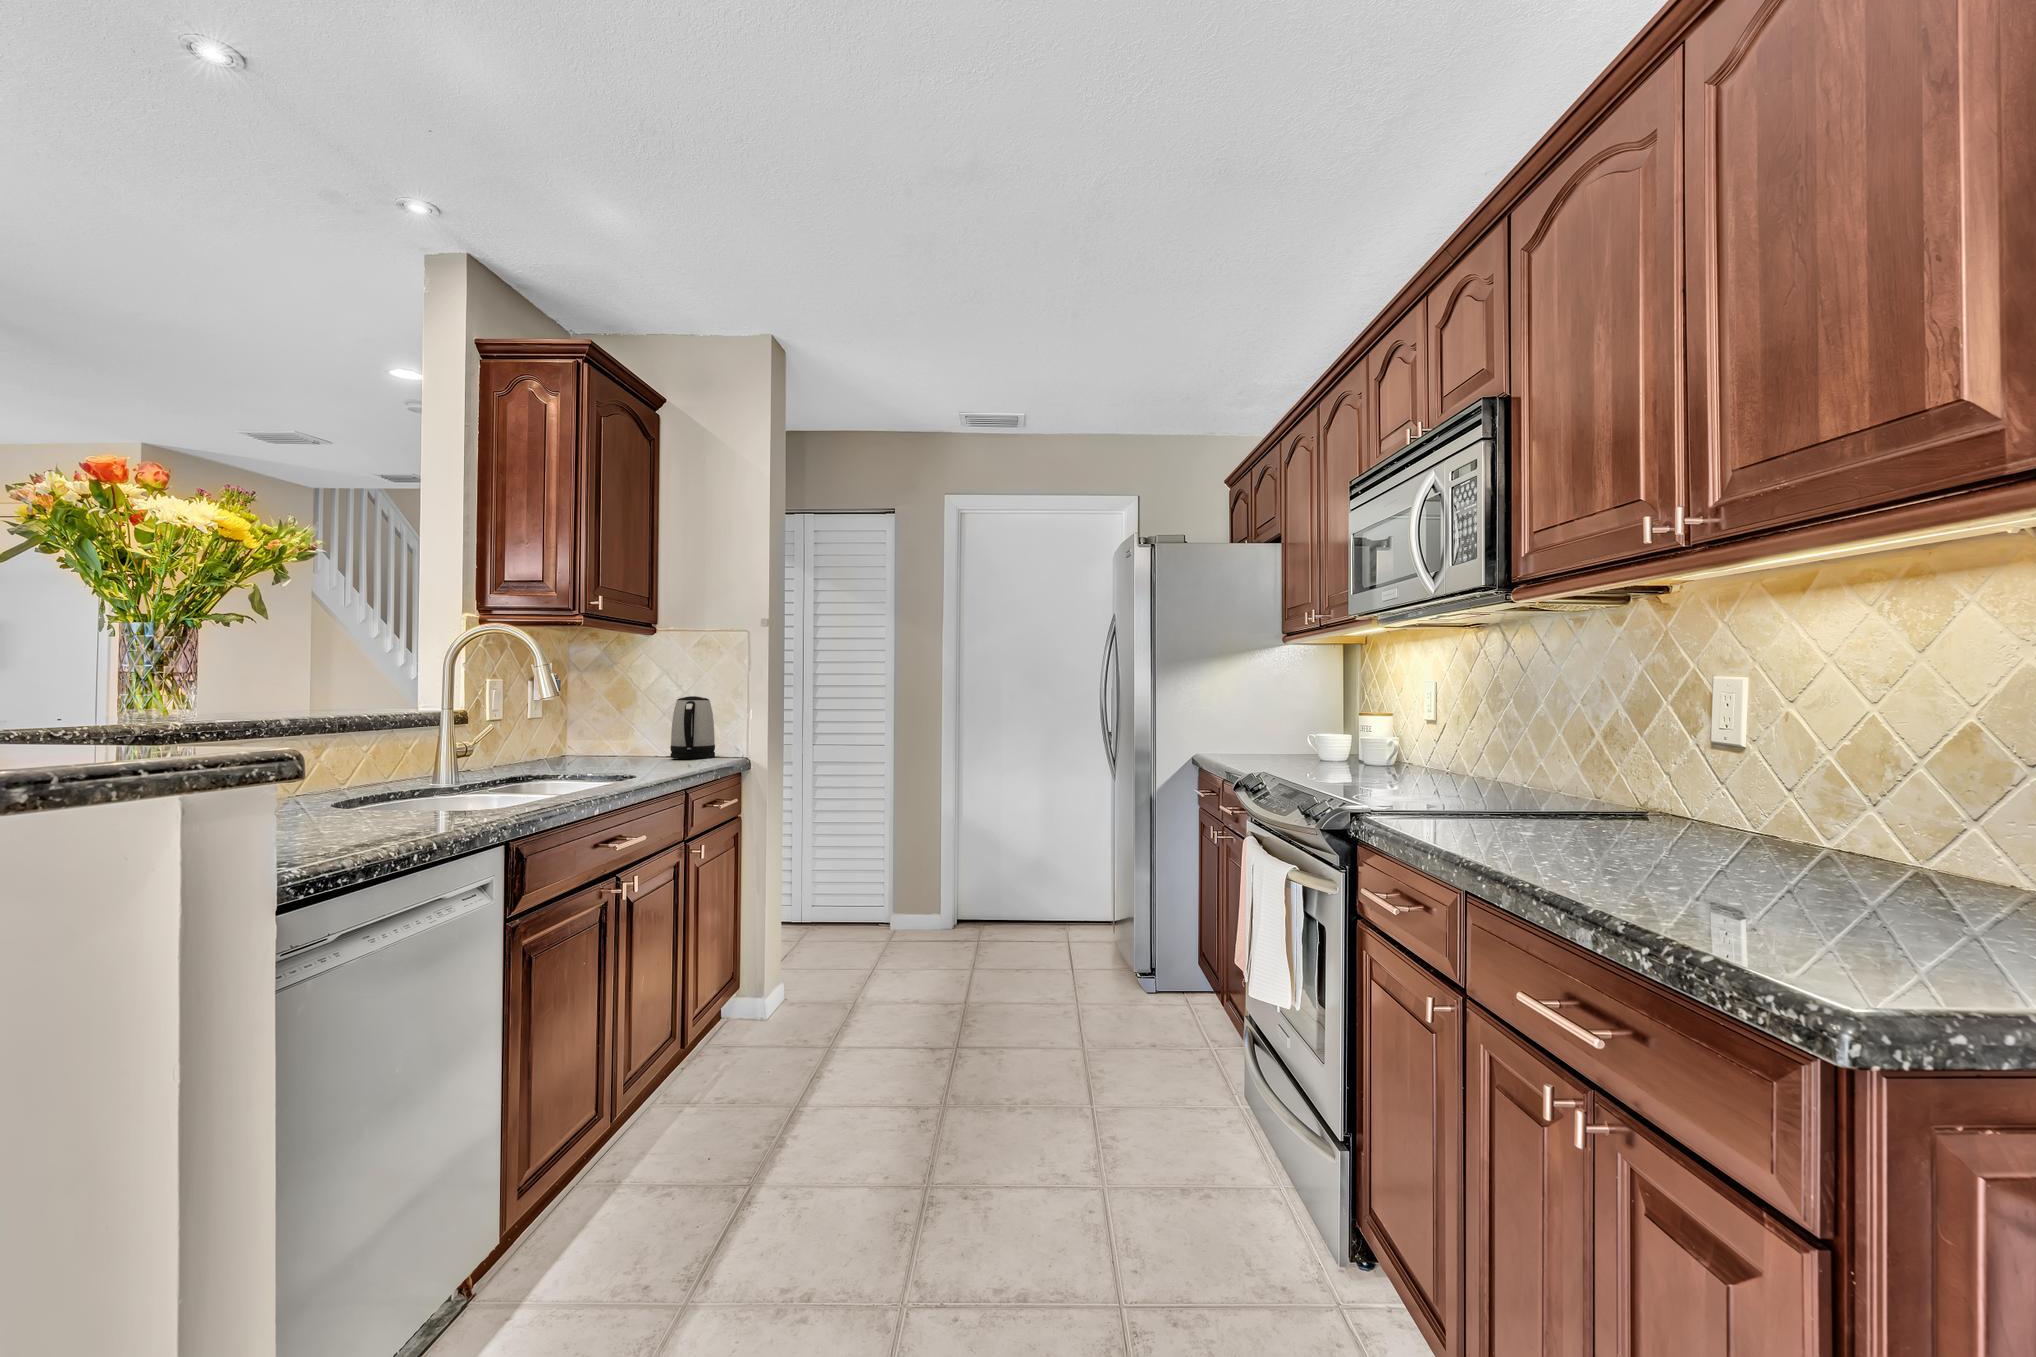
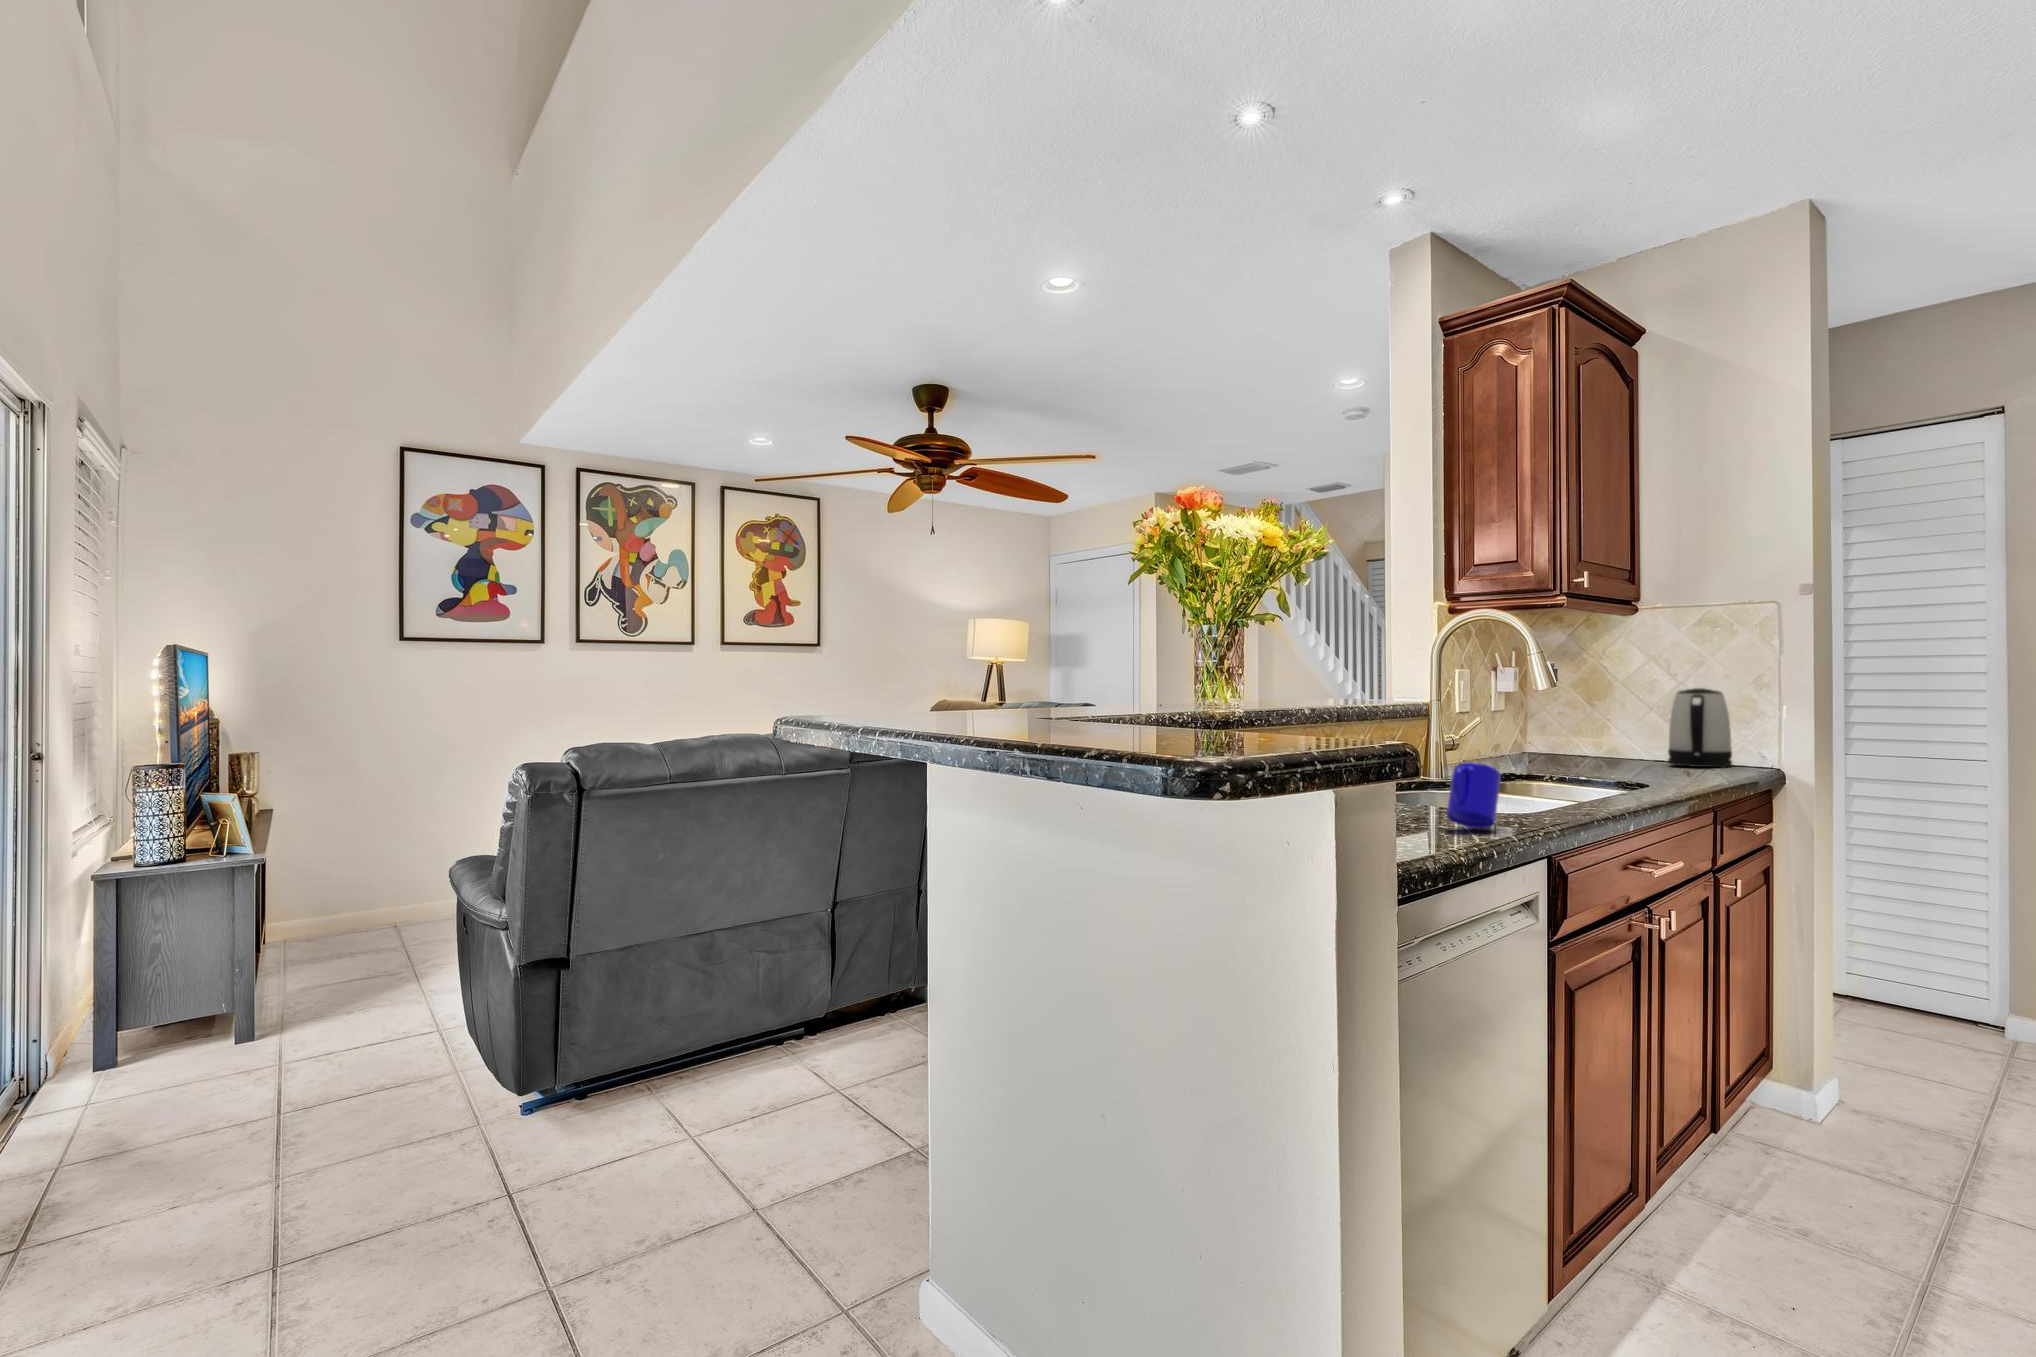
mug: none [405,764,464,826] -> present [1447,763,1501,828]

